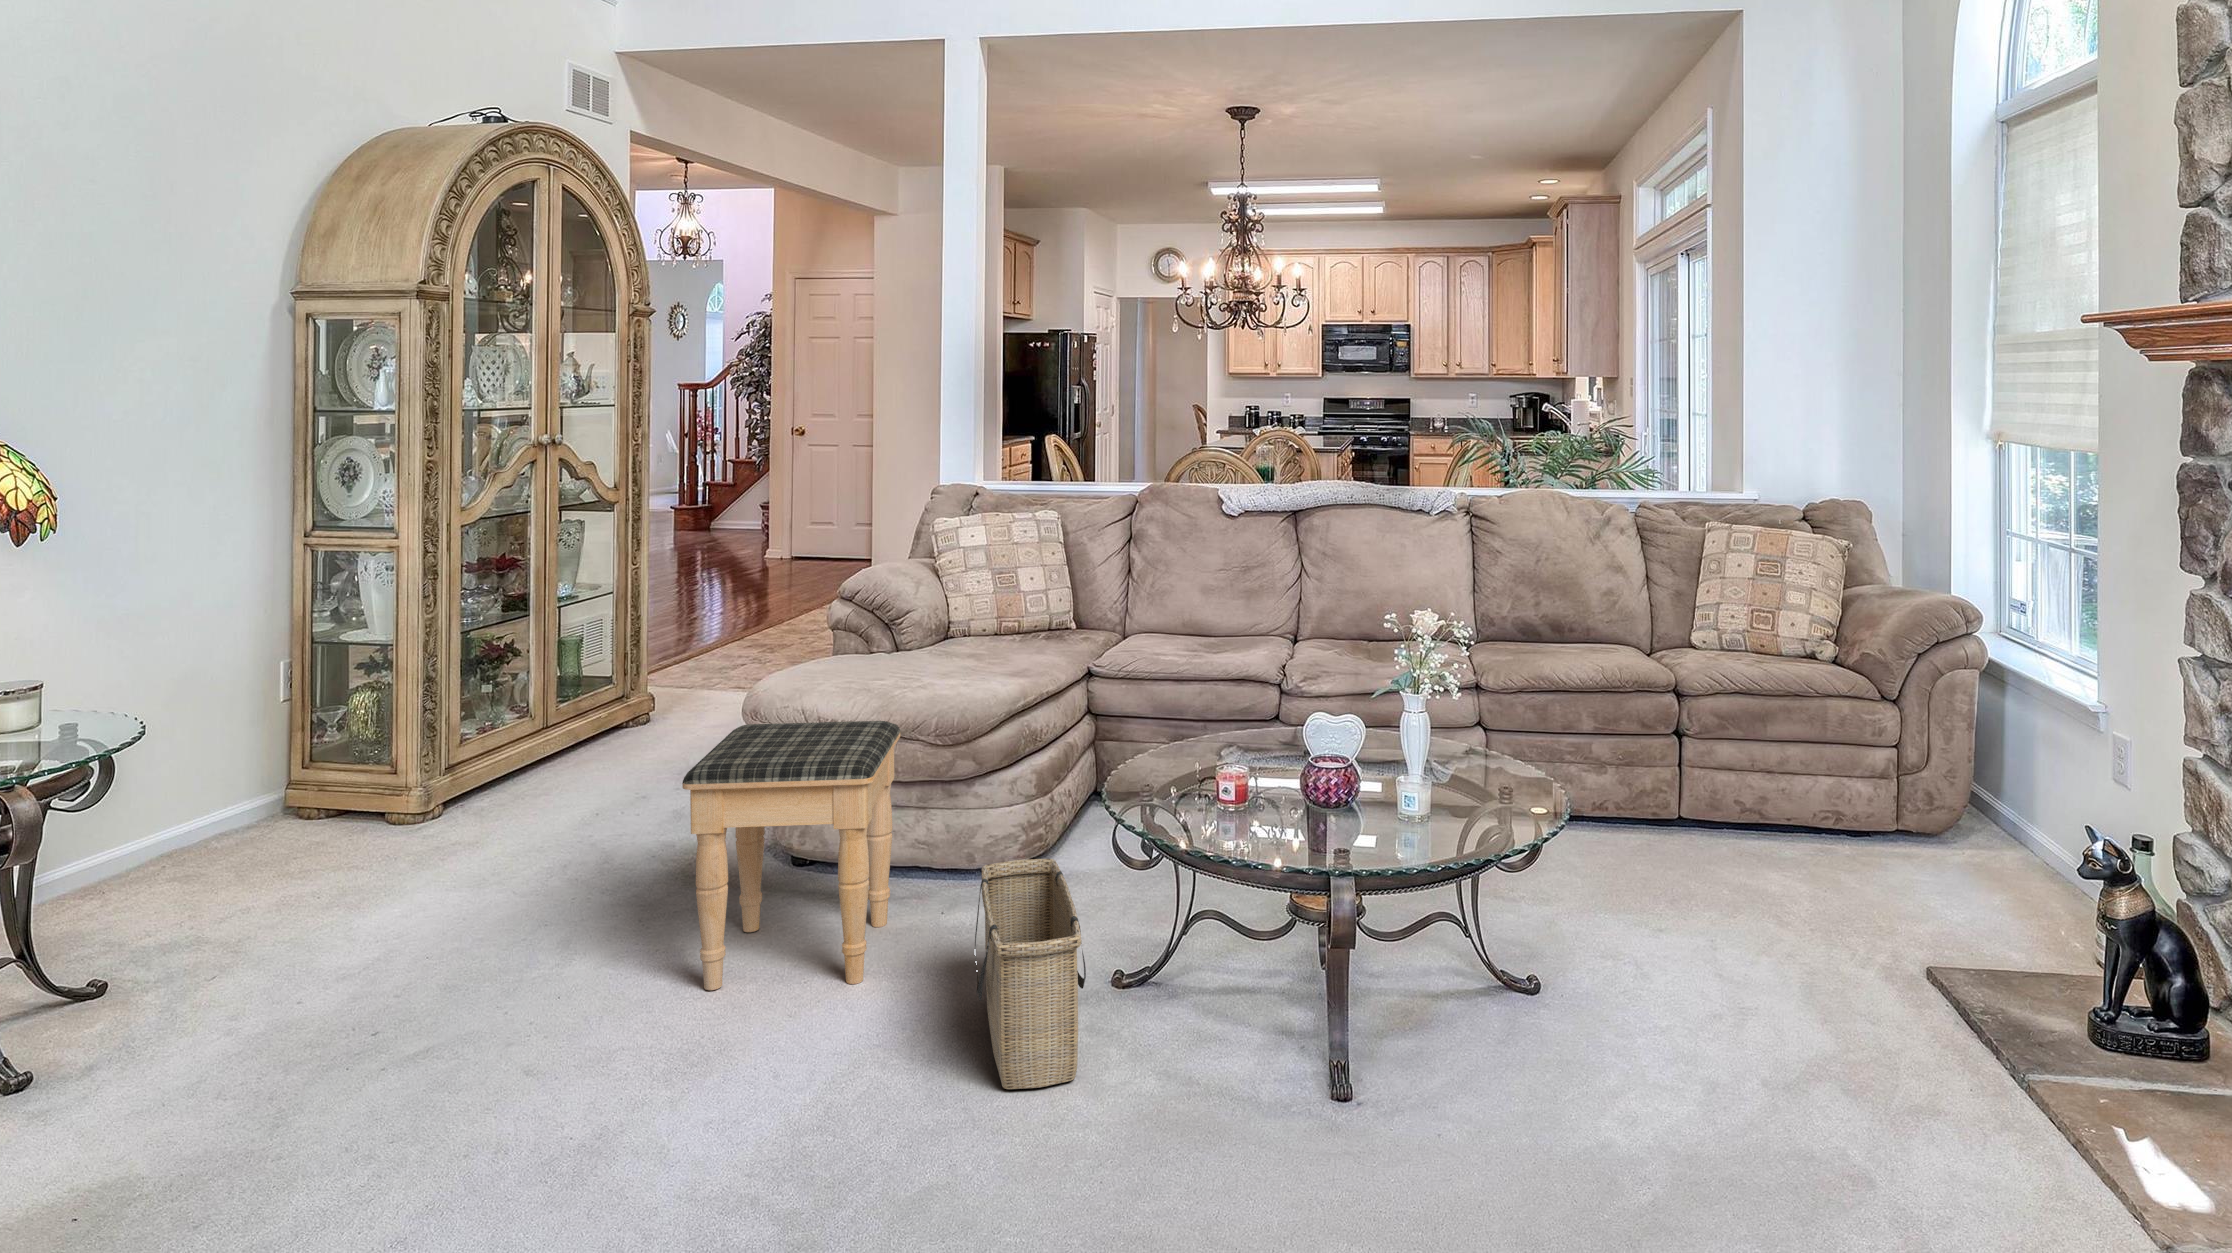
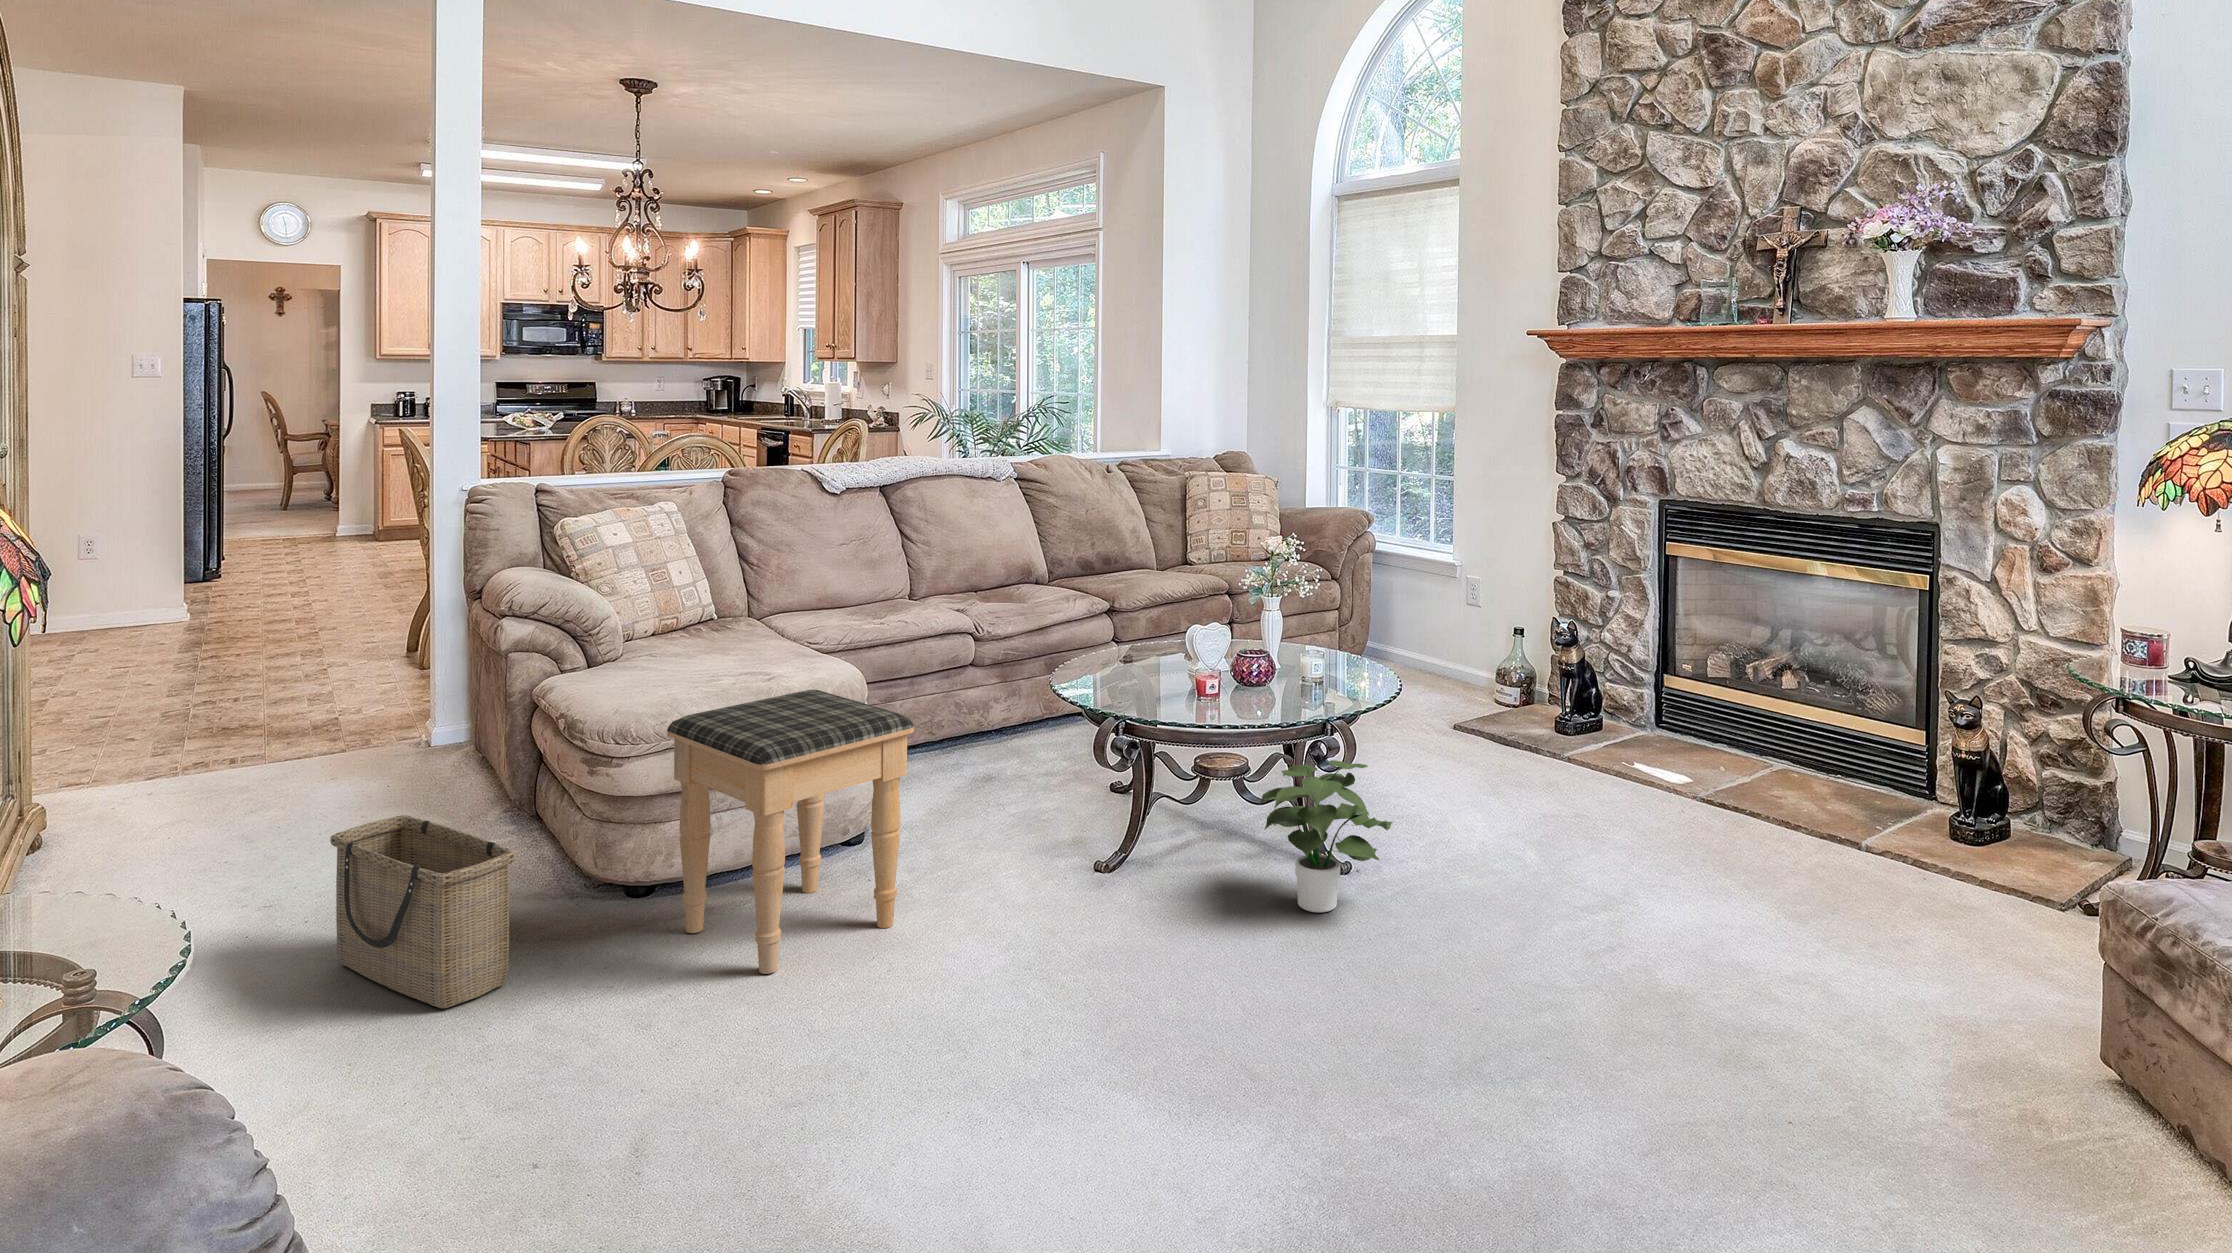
basket: present [975,859,1086,1089] -> present [330,815,515,1008]
potted plant: none [1144,935,1306,1154] -> present [1258,760,1393,912]

